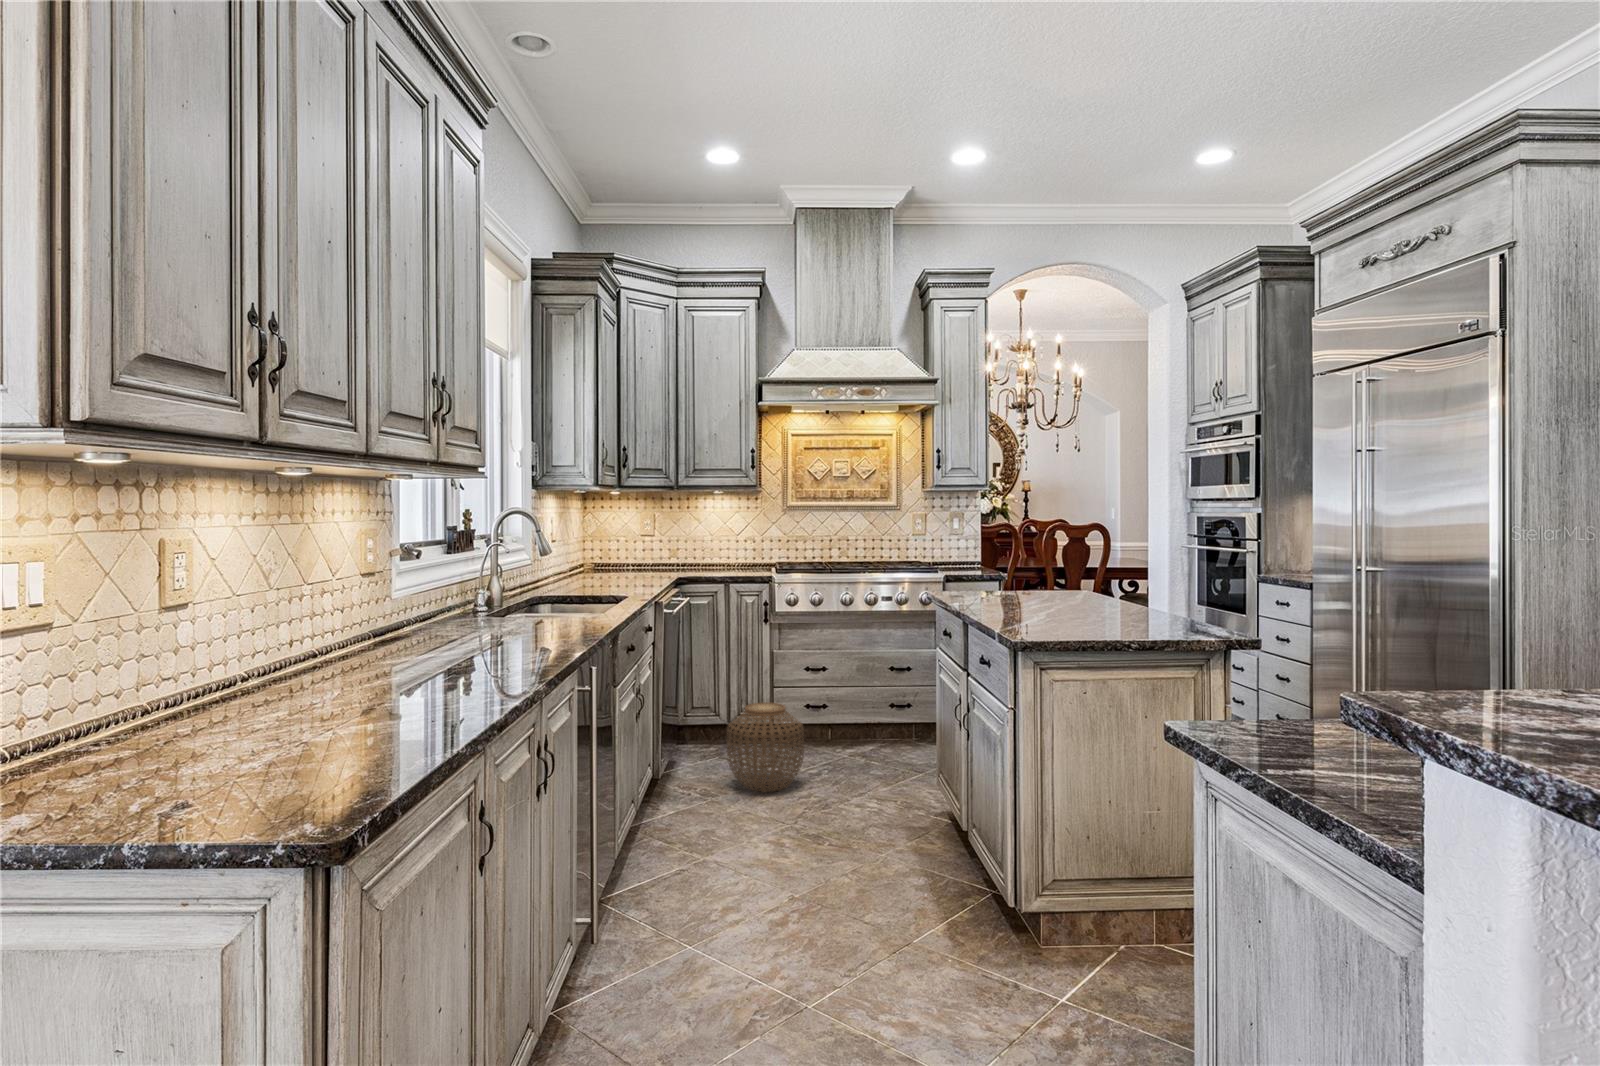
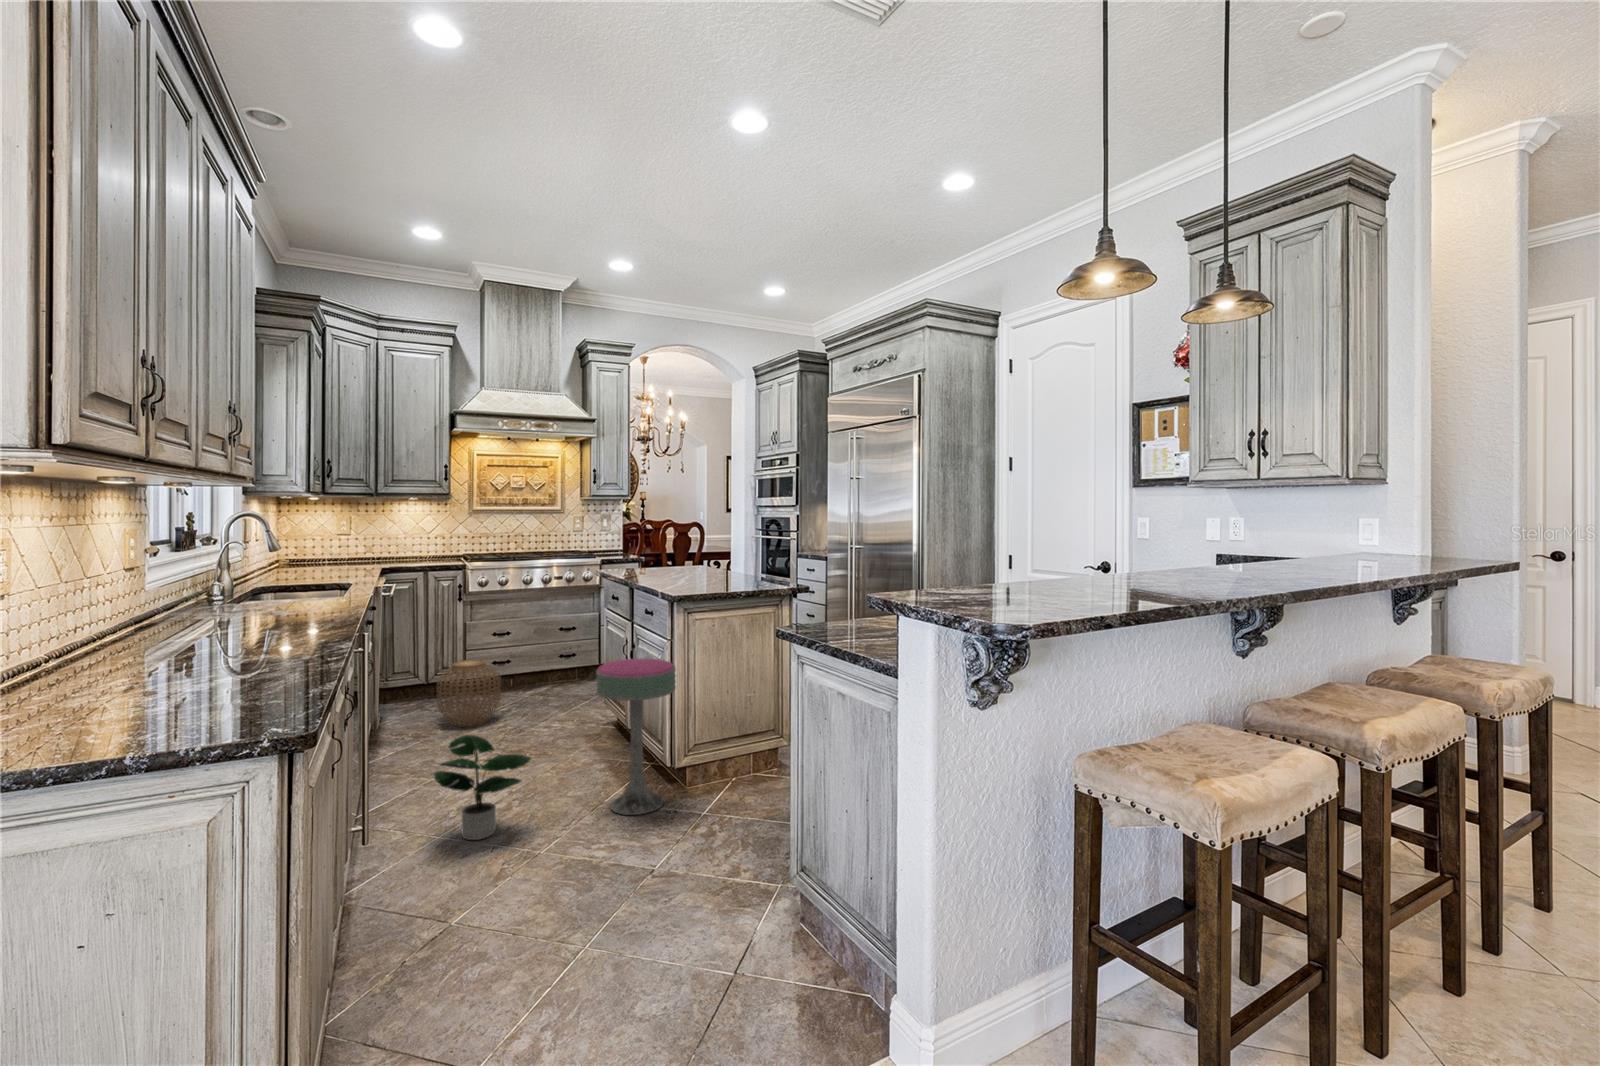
bar stool: none [895,733,1019,987] -> present [596,659,676,815]
potted plant: none [668,821,799,979] -> present [433,735,531,840]

